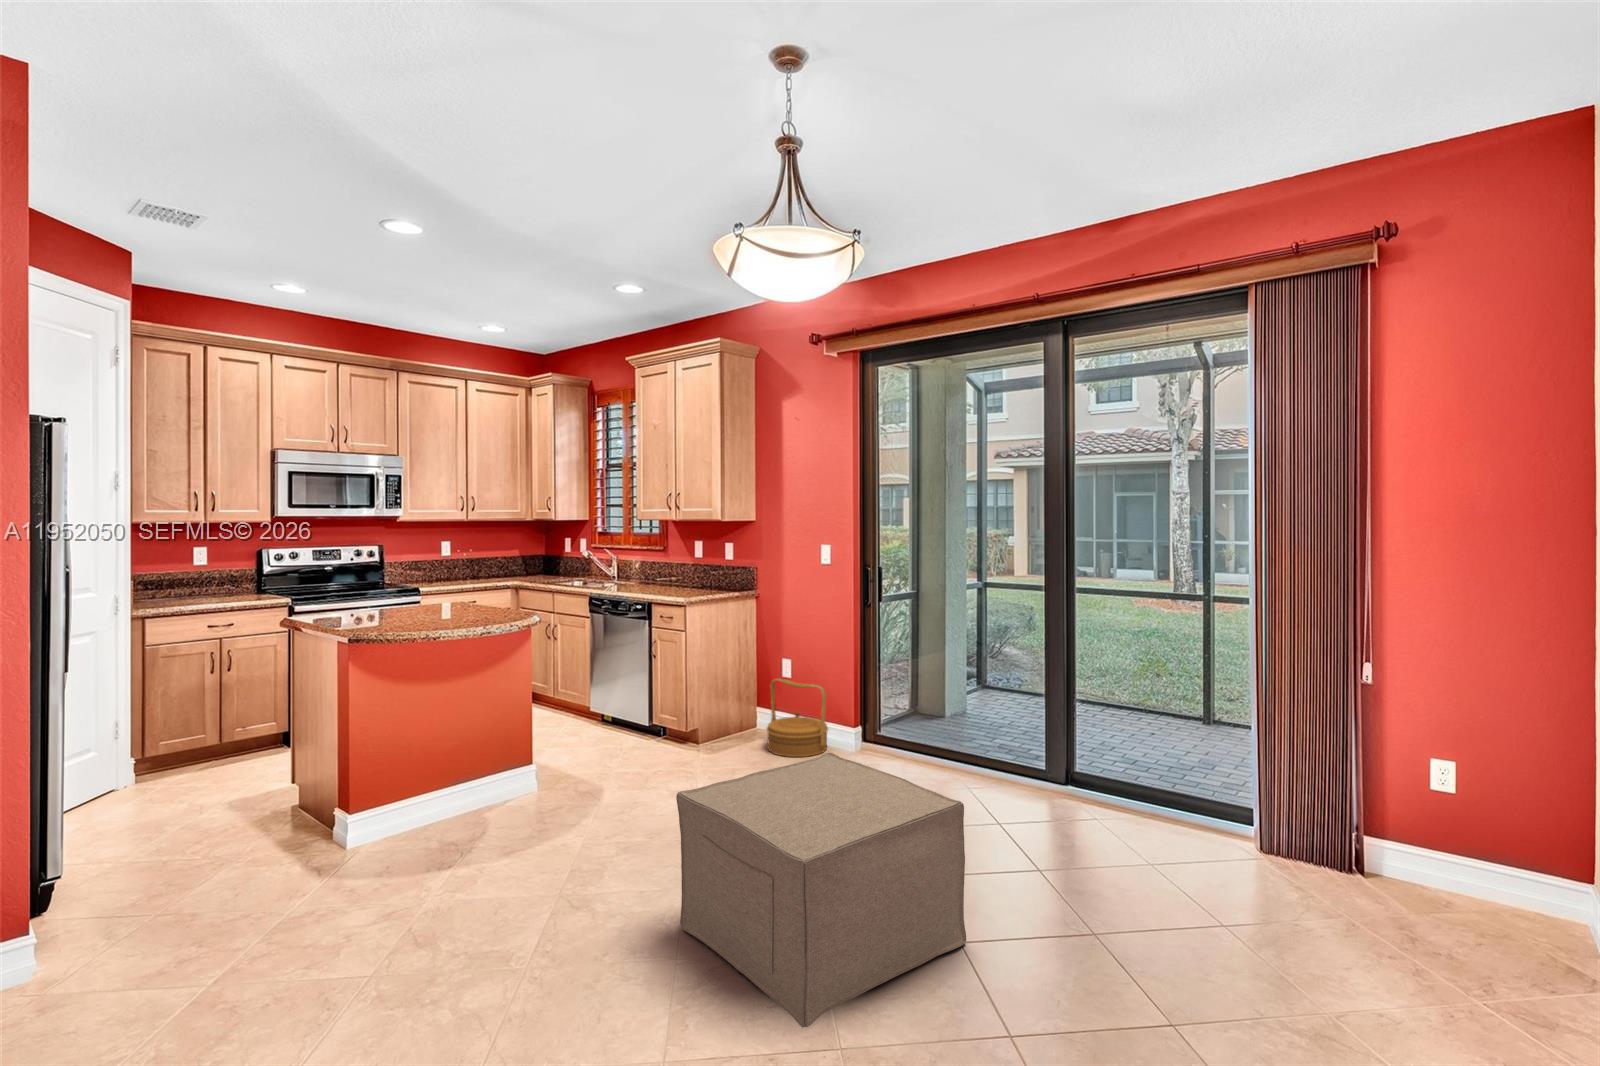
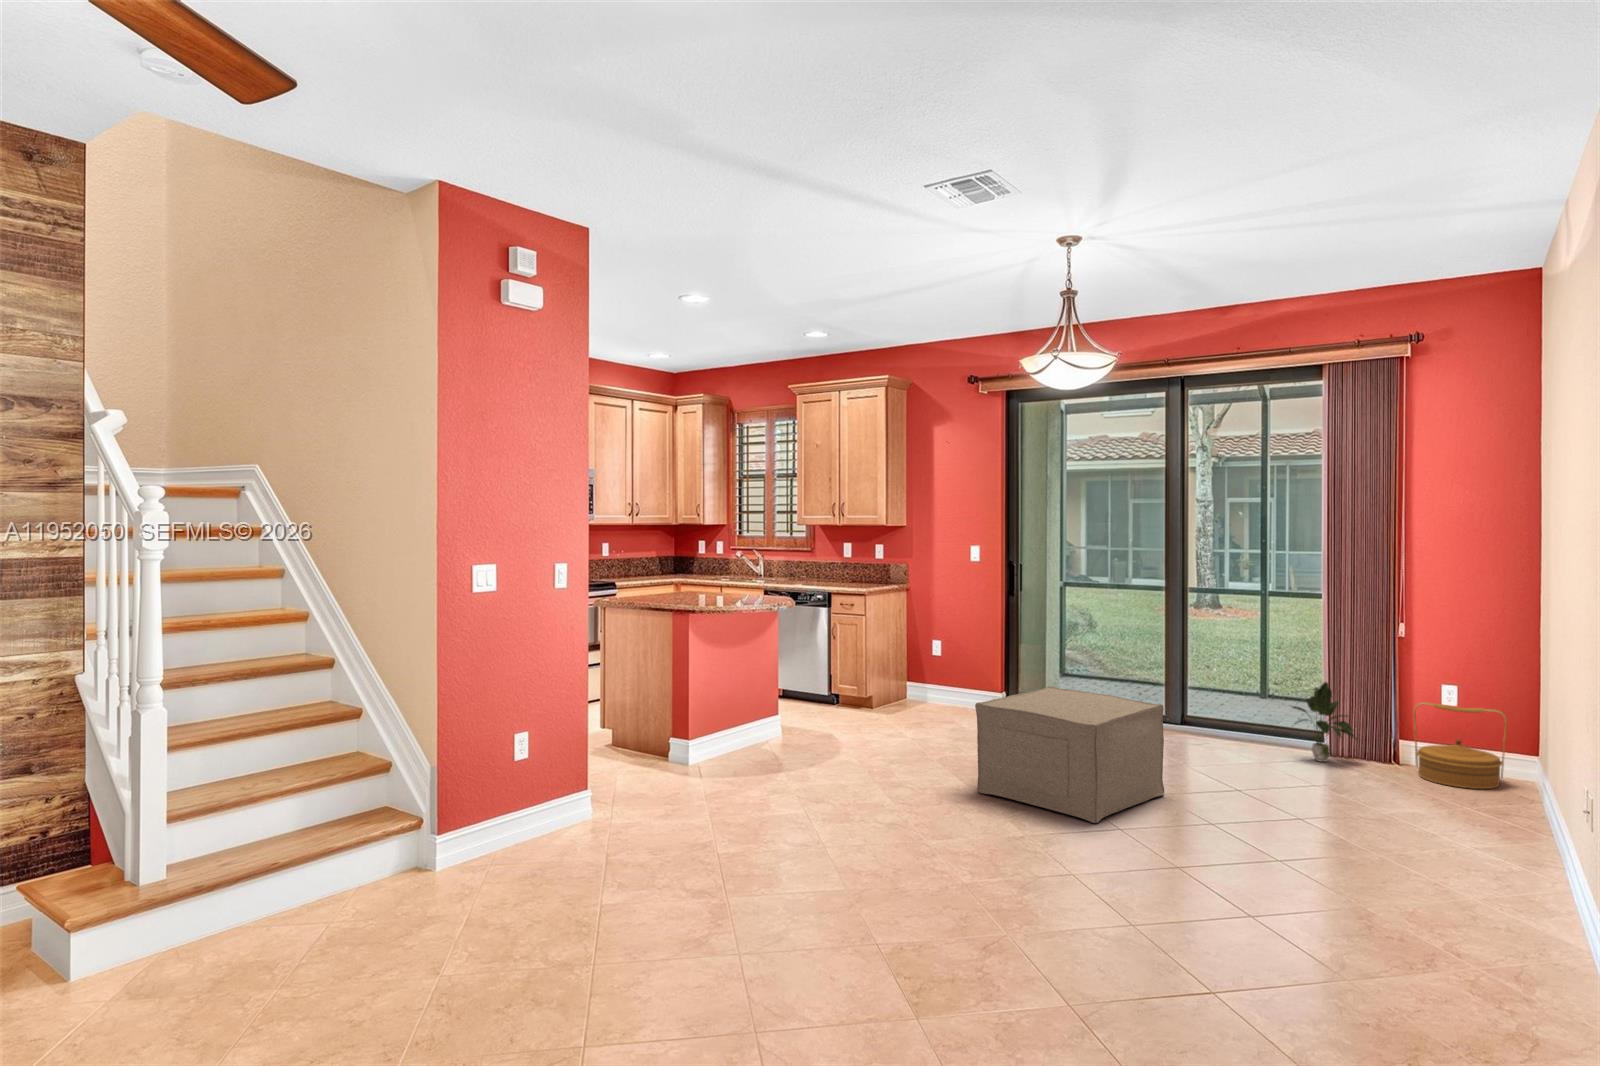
woven basket: present [767,678,828,757] -> present [1413,702,1507,789]
potted plant: none [1195,746,1297,864] -> present [1293,682,1356,762]

